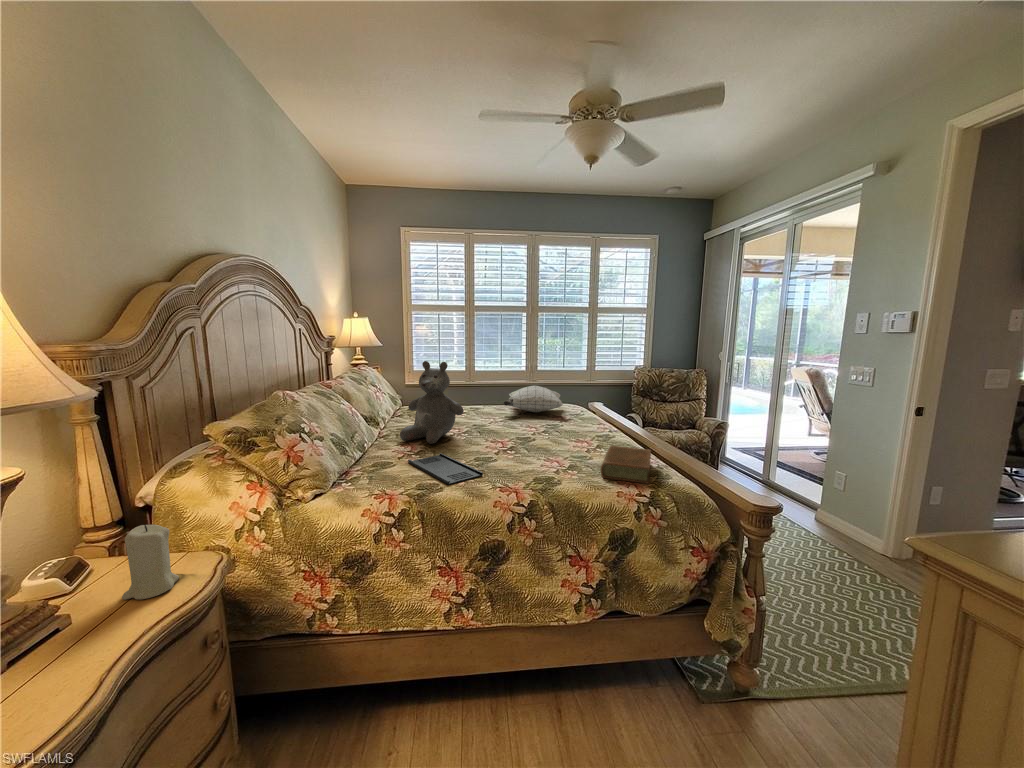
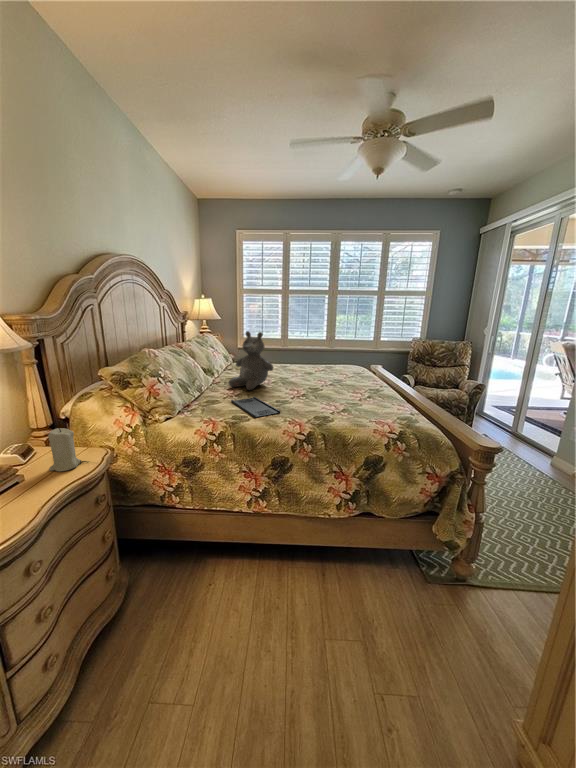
pillow: present [503,386,563,412] -> none [305,352,351,371]
book: present [601,446,651,484] -> none [364,397,407,426]

